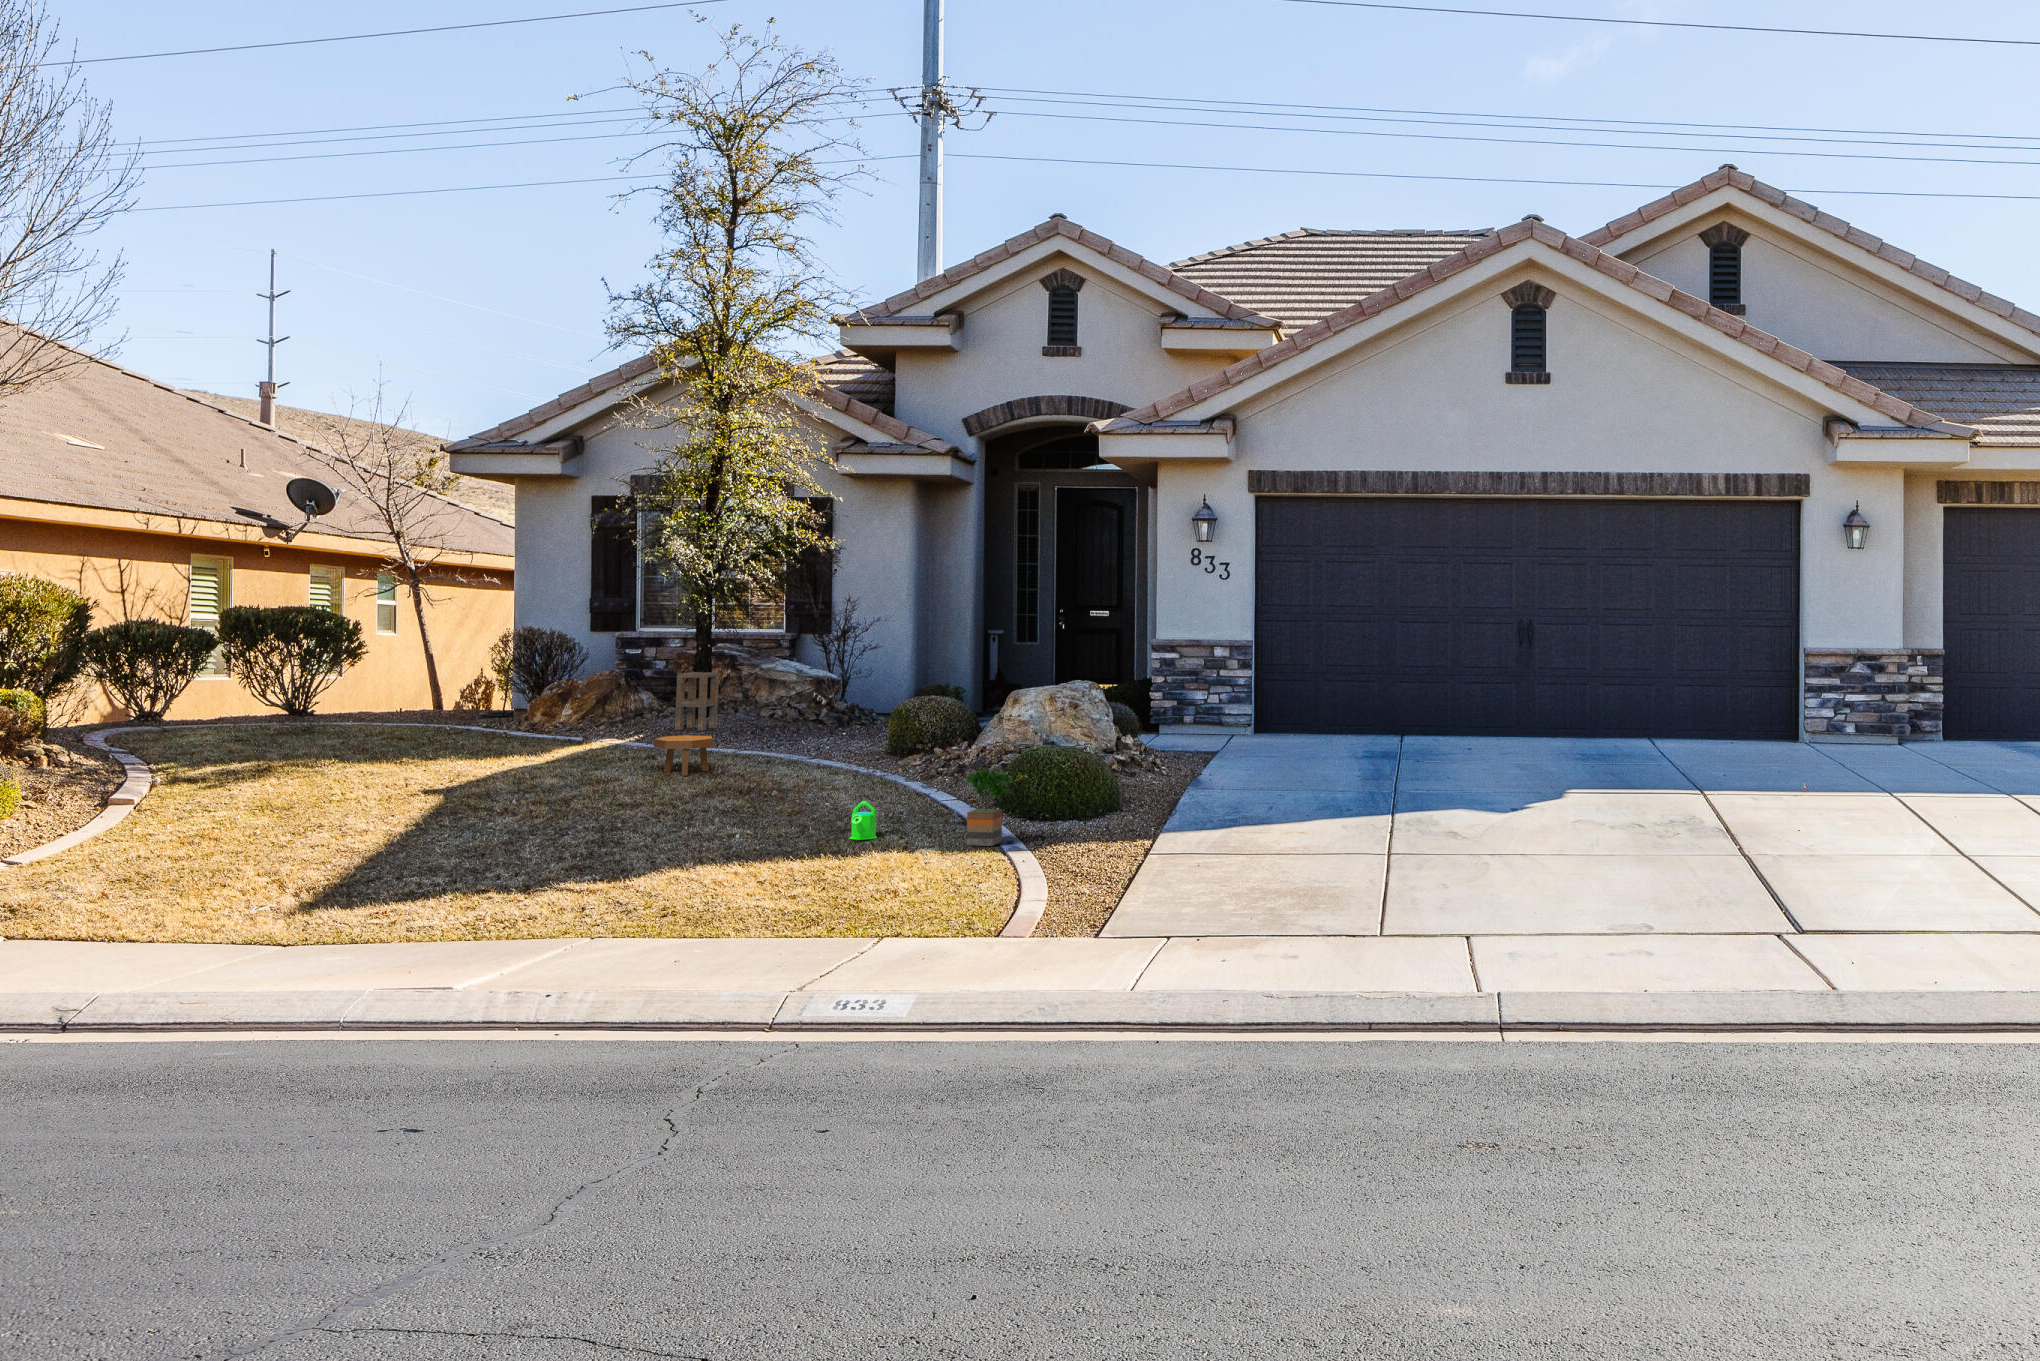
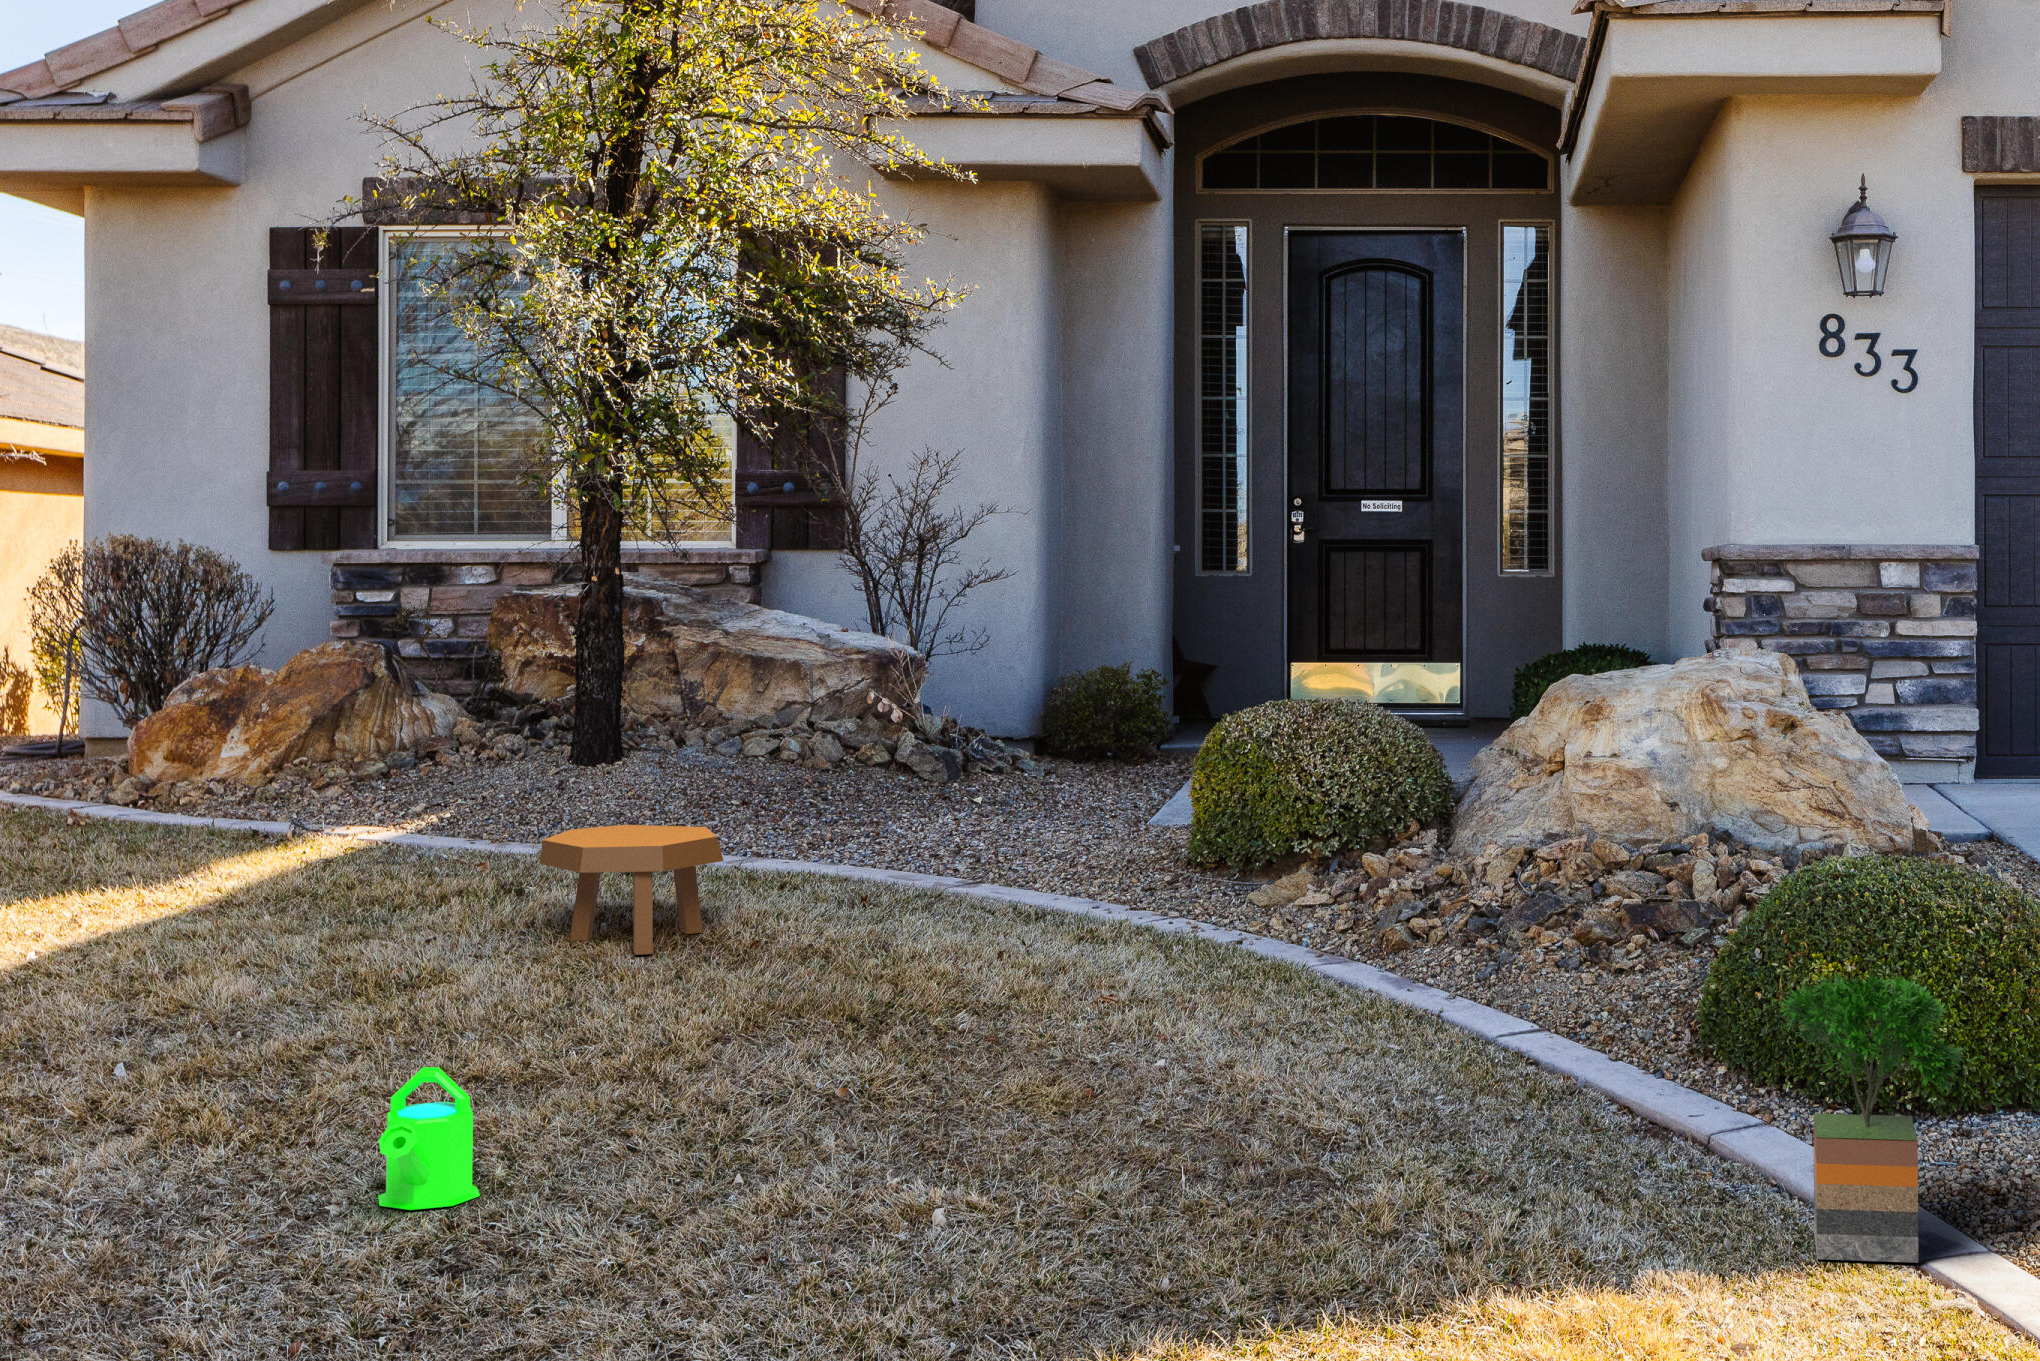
side table: present [675,672,719,731] -> none [526,640,631,792]
watering can: present [849,801,877,840] -> present [378,1067,480,1210]

